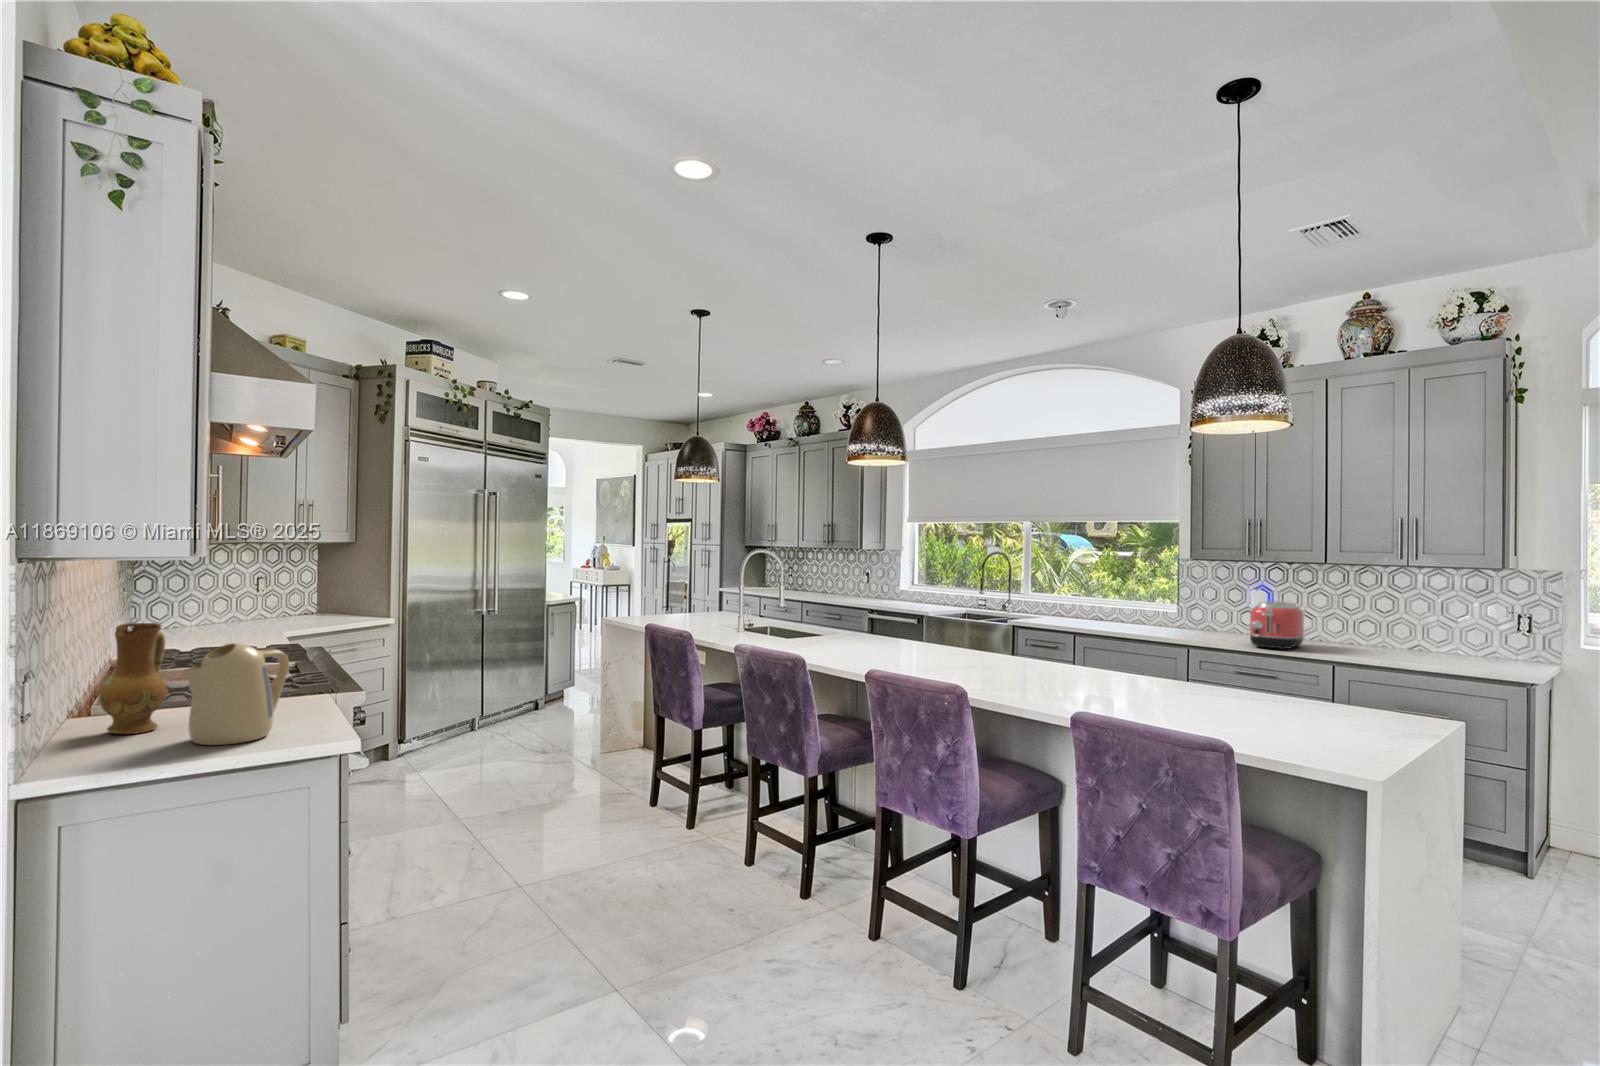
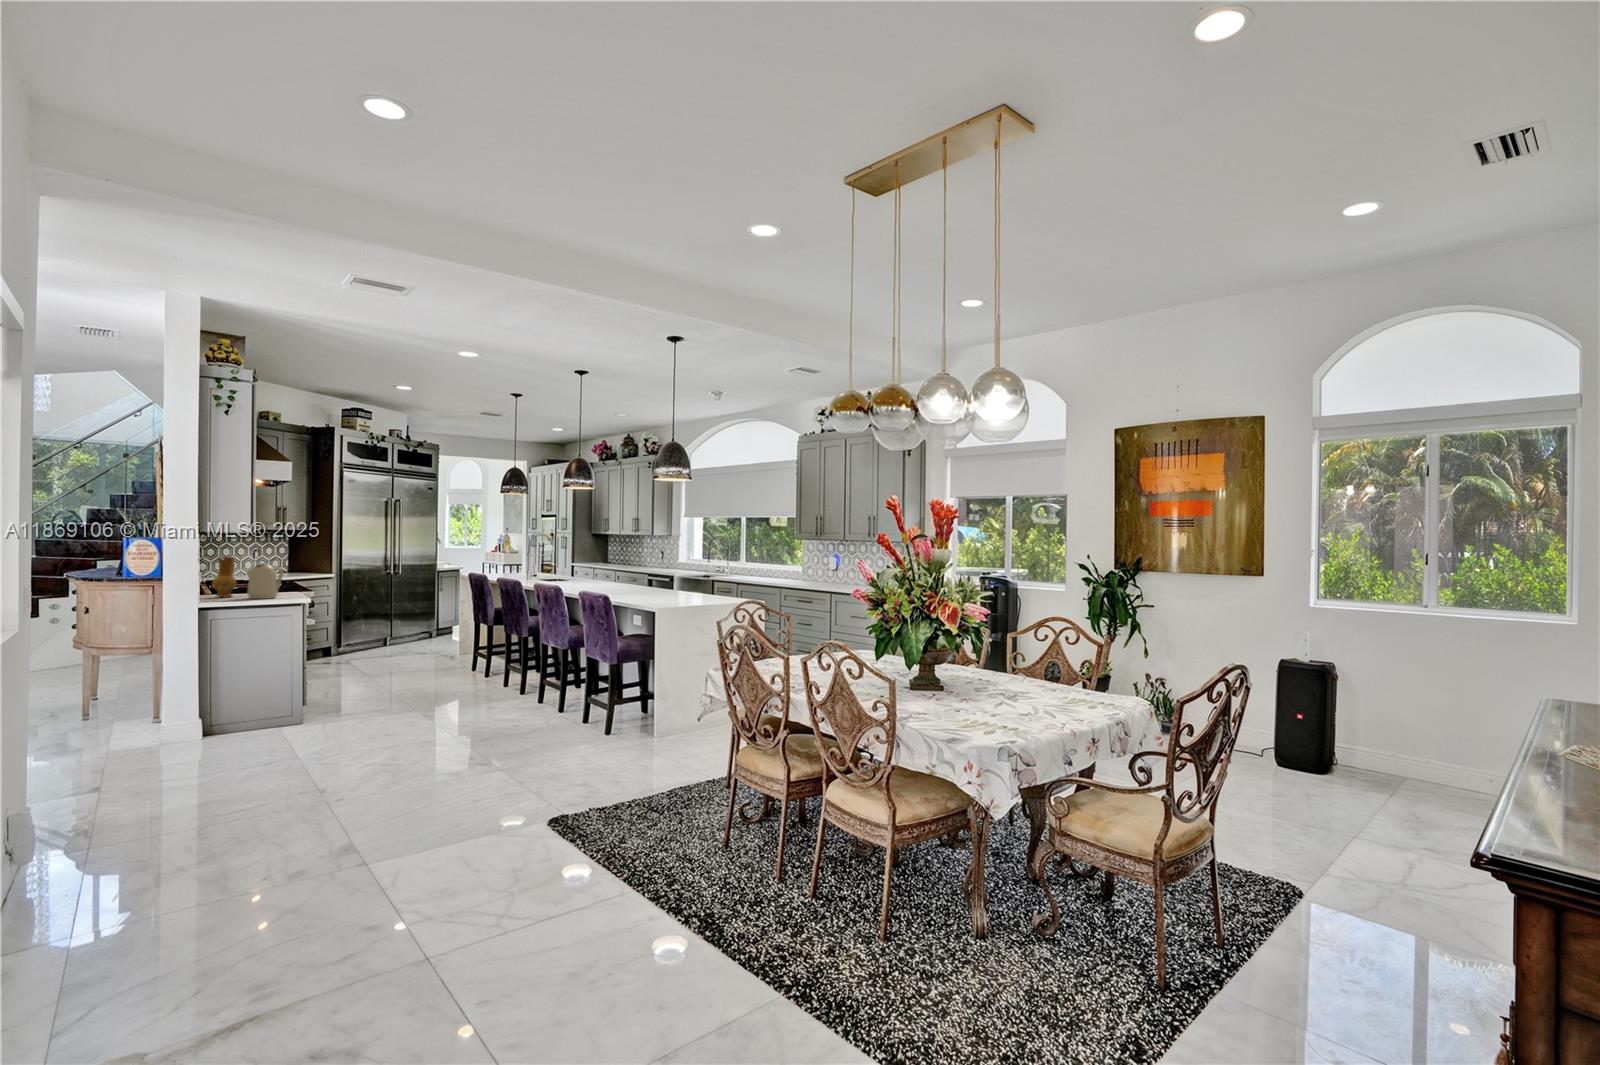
toaster: present [1249,601,1304,650] -> none [802,560,833,585]

